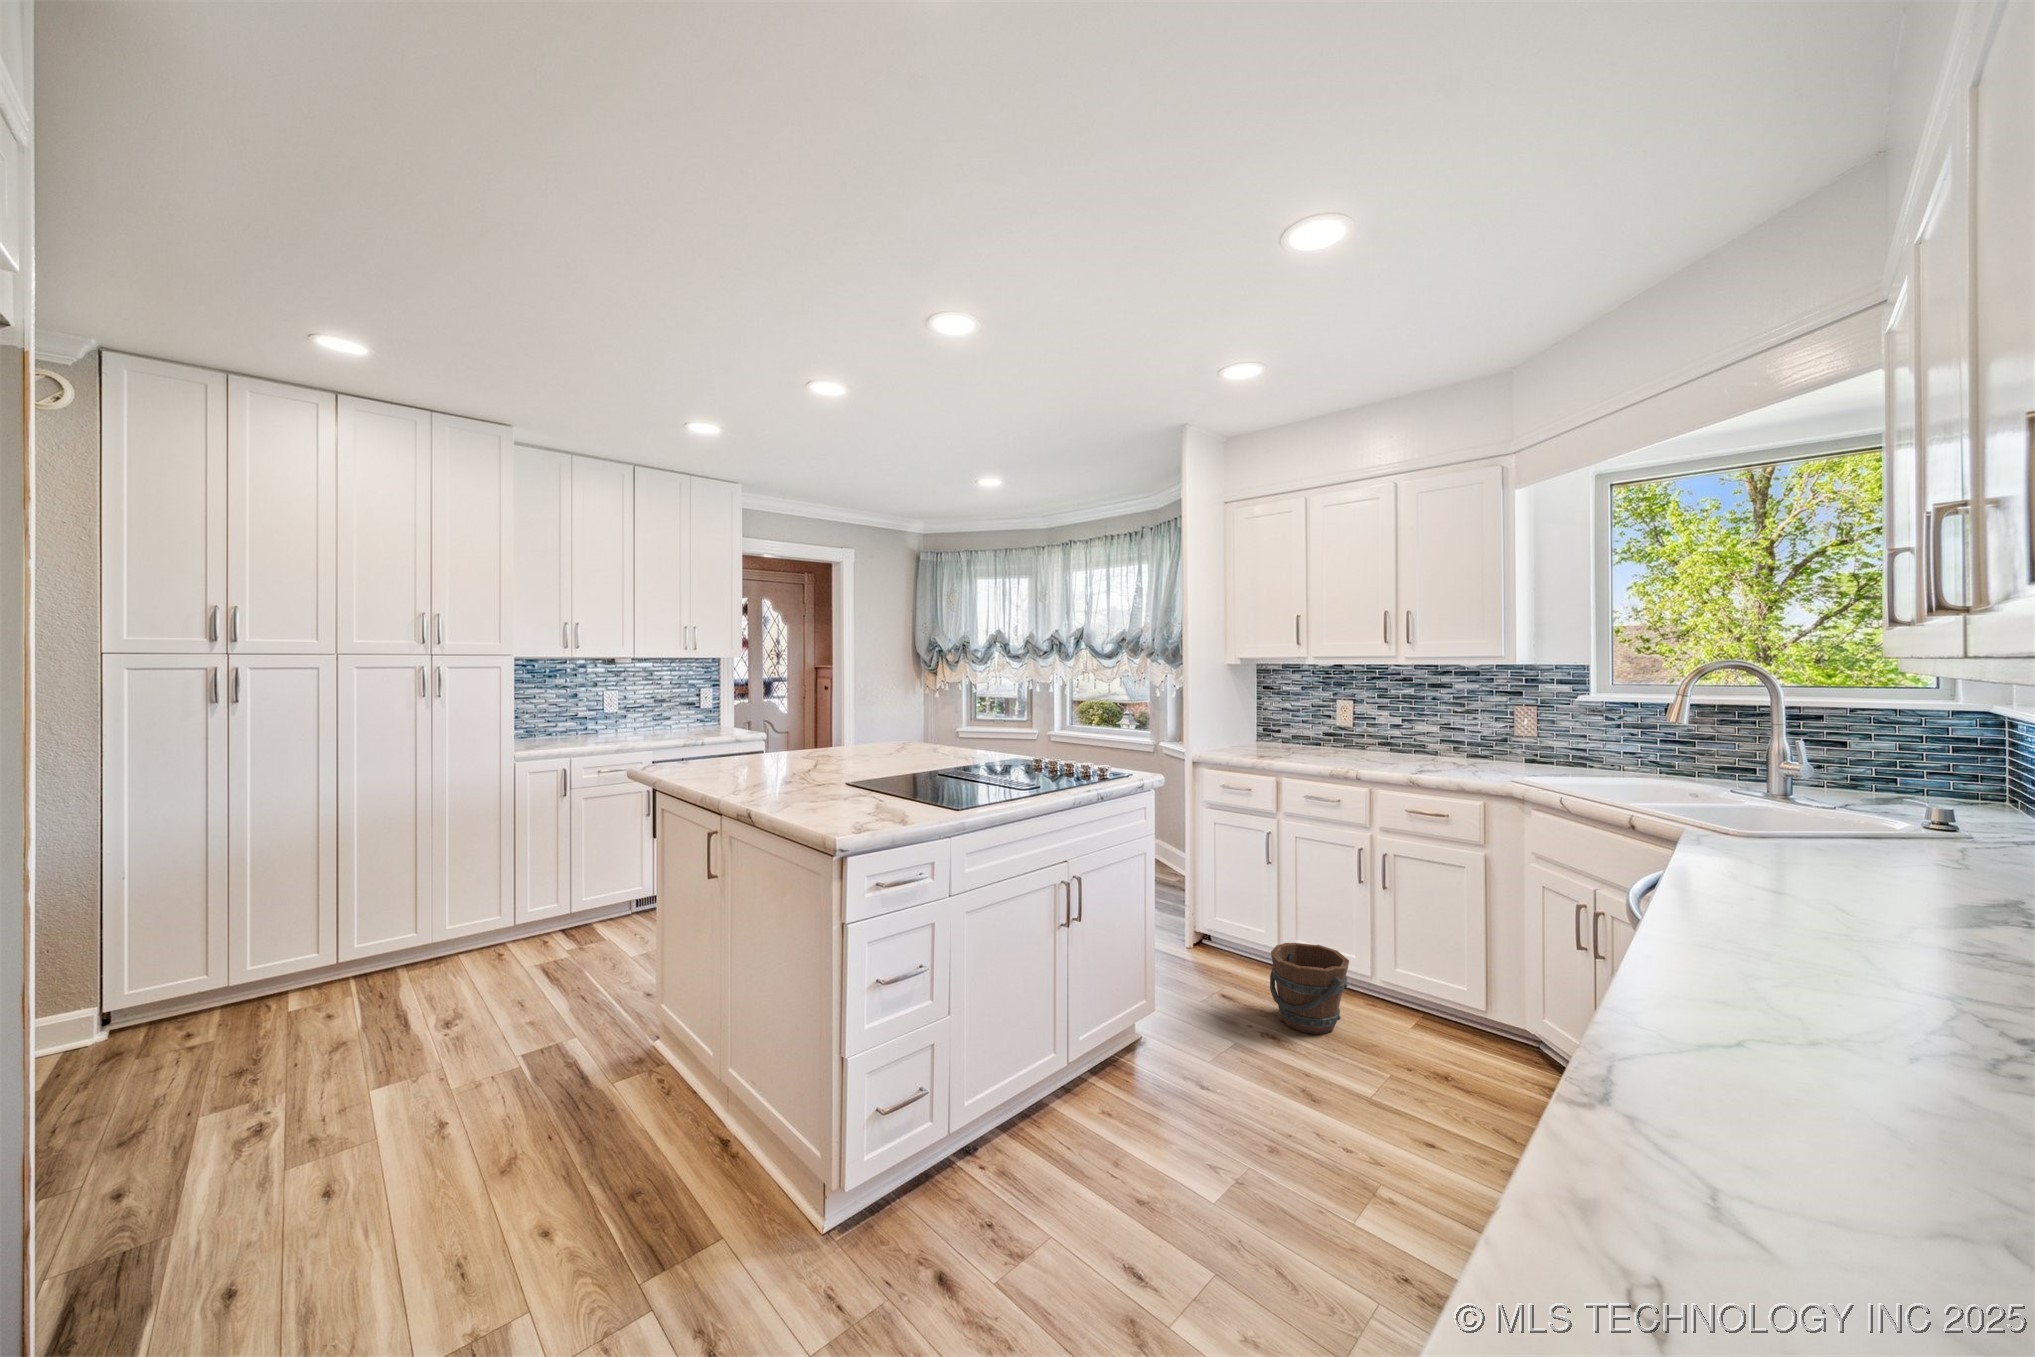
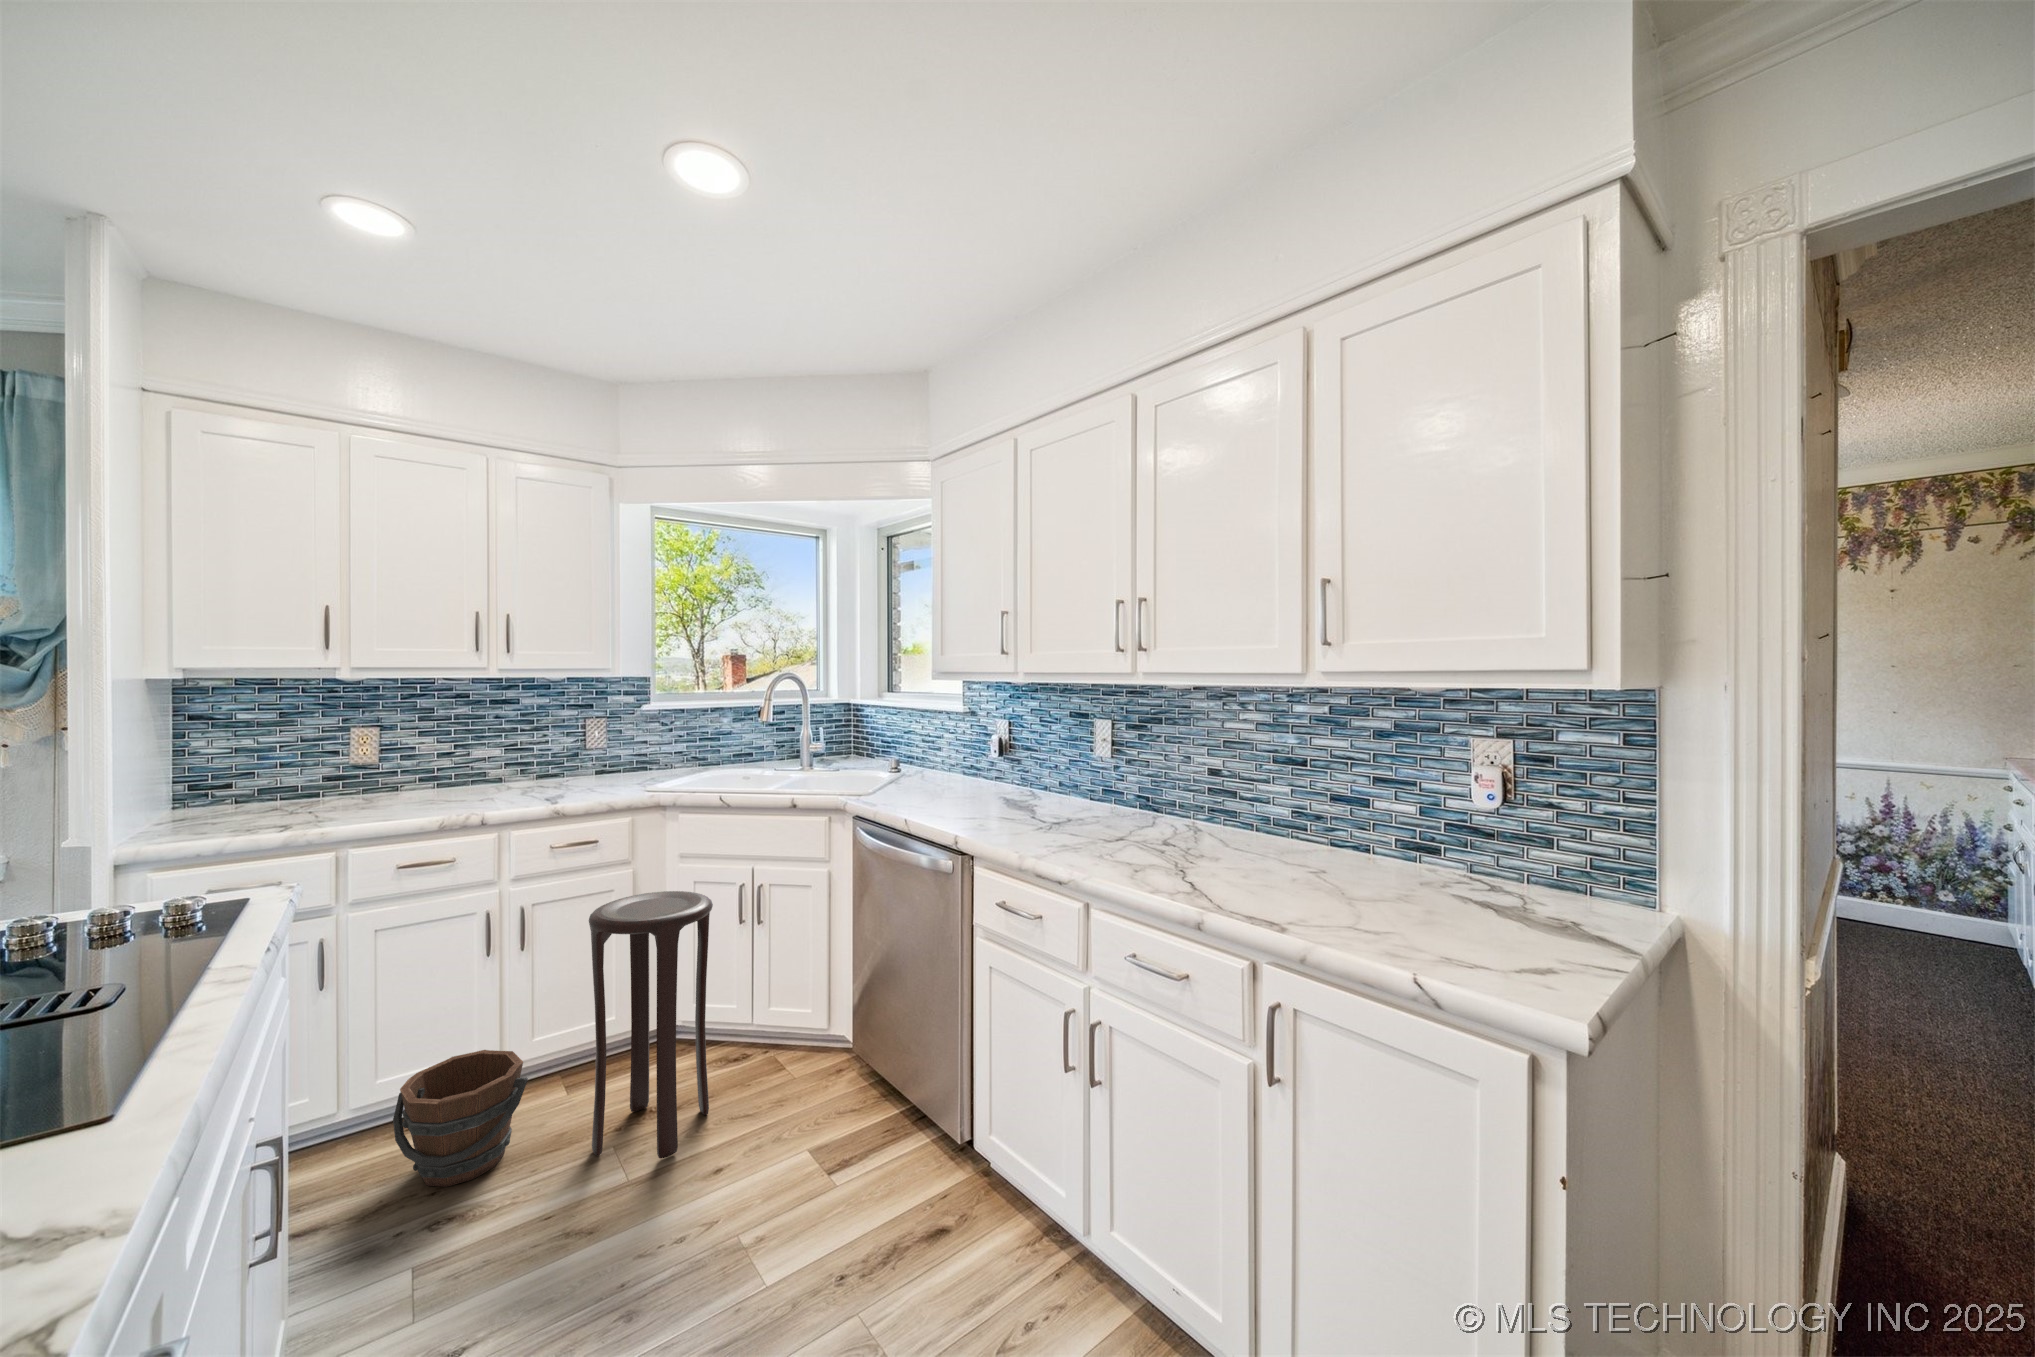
stool: none [1370,864,1488,1108] -> present [589,891,713,1158]

